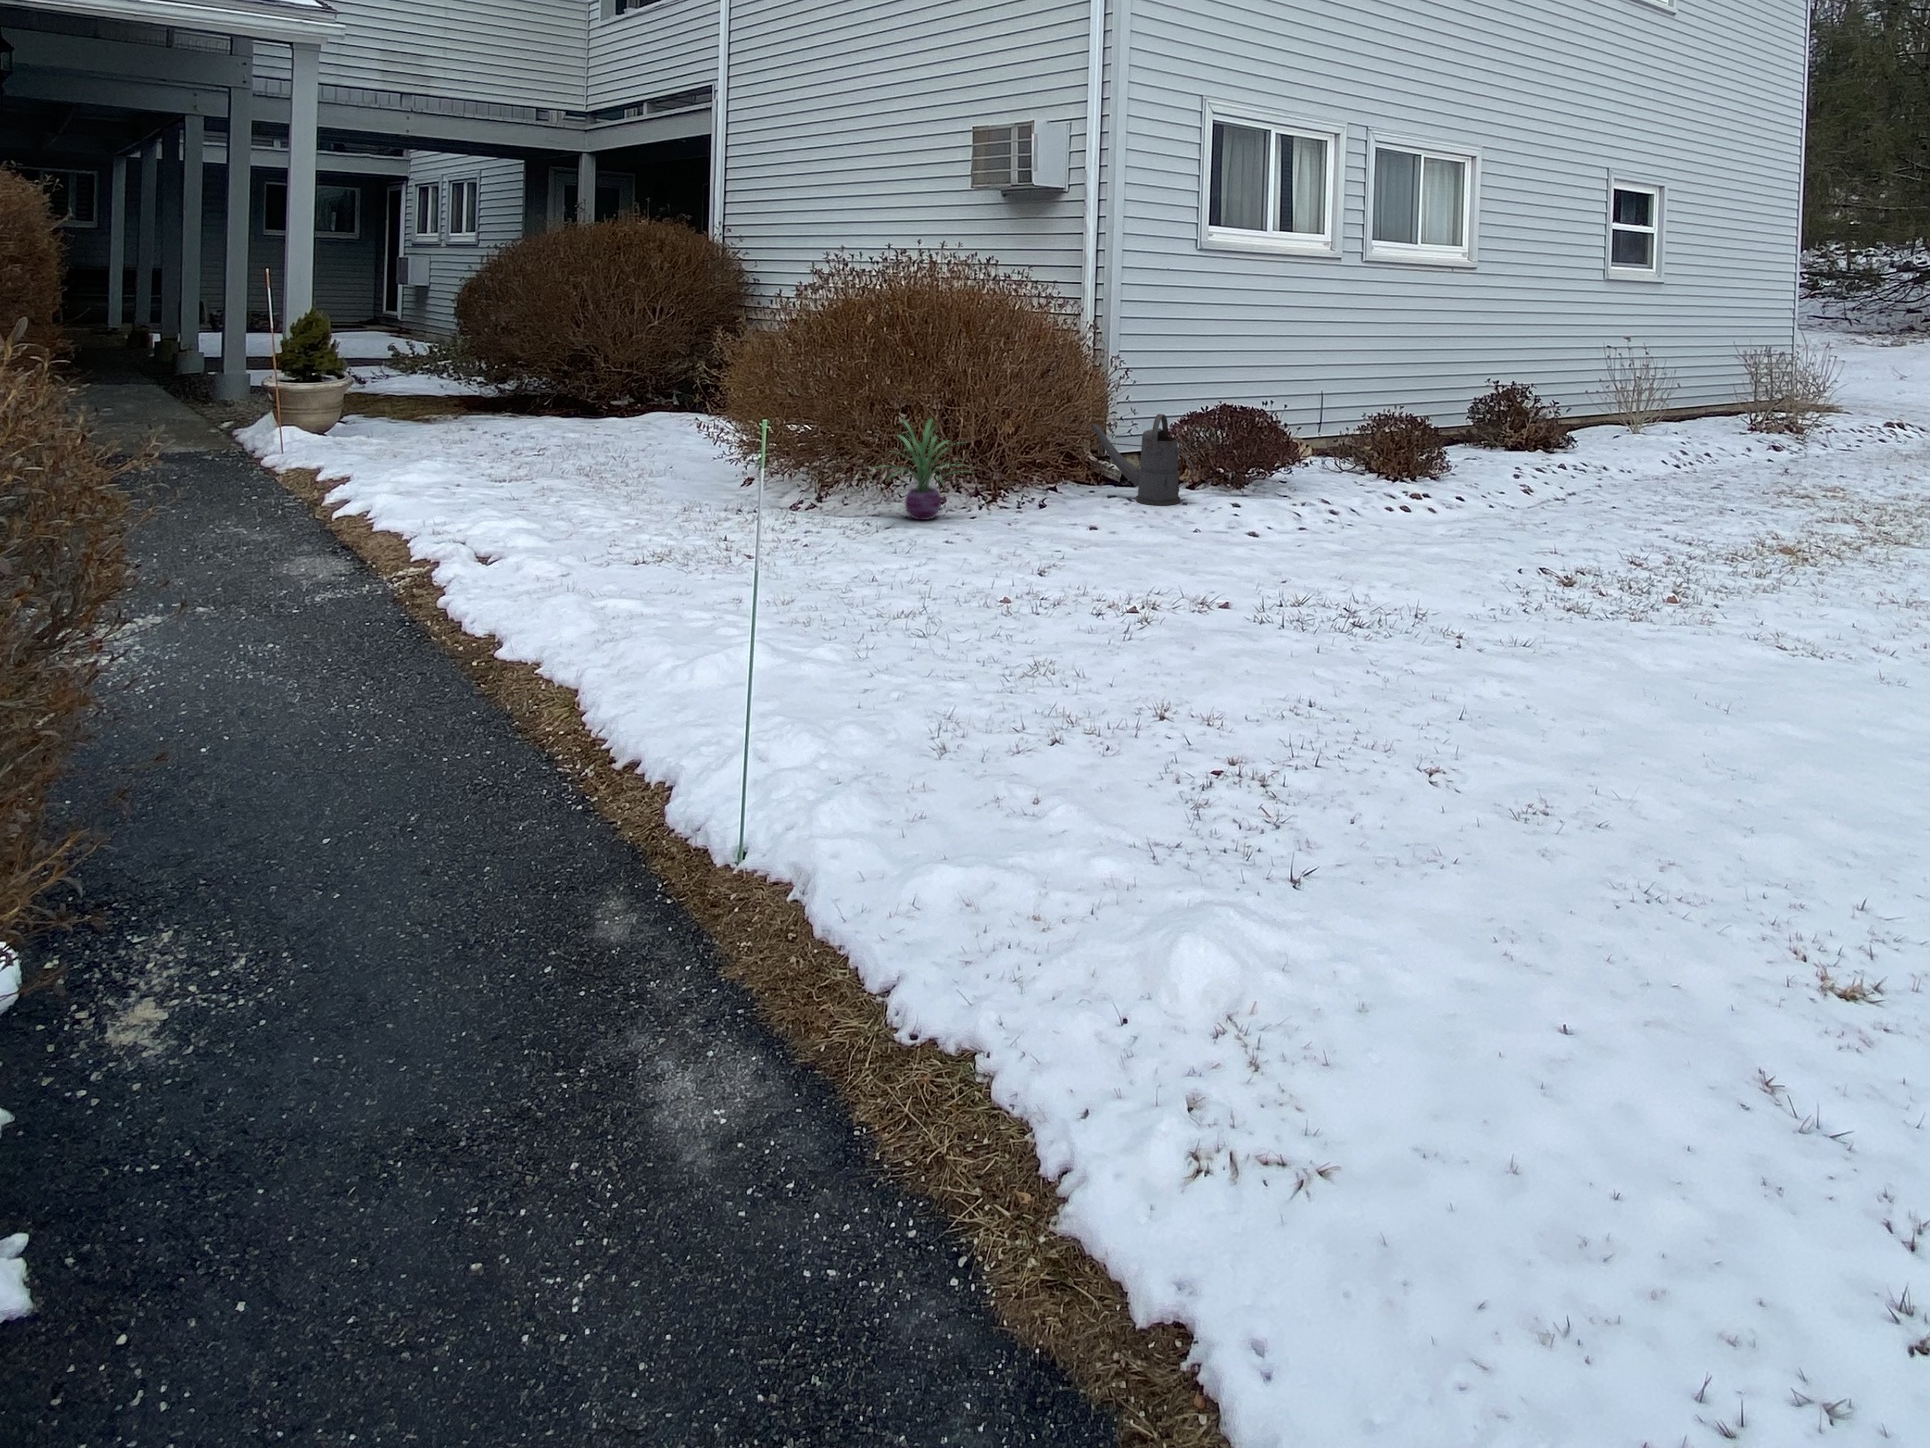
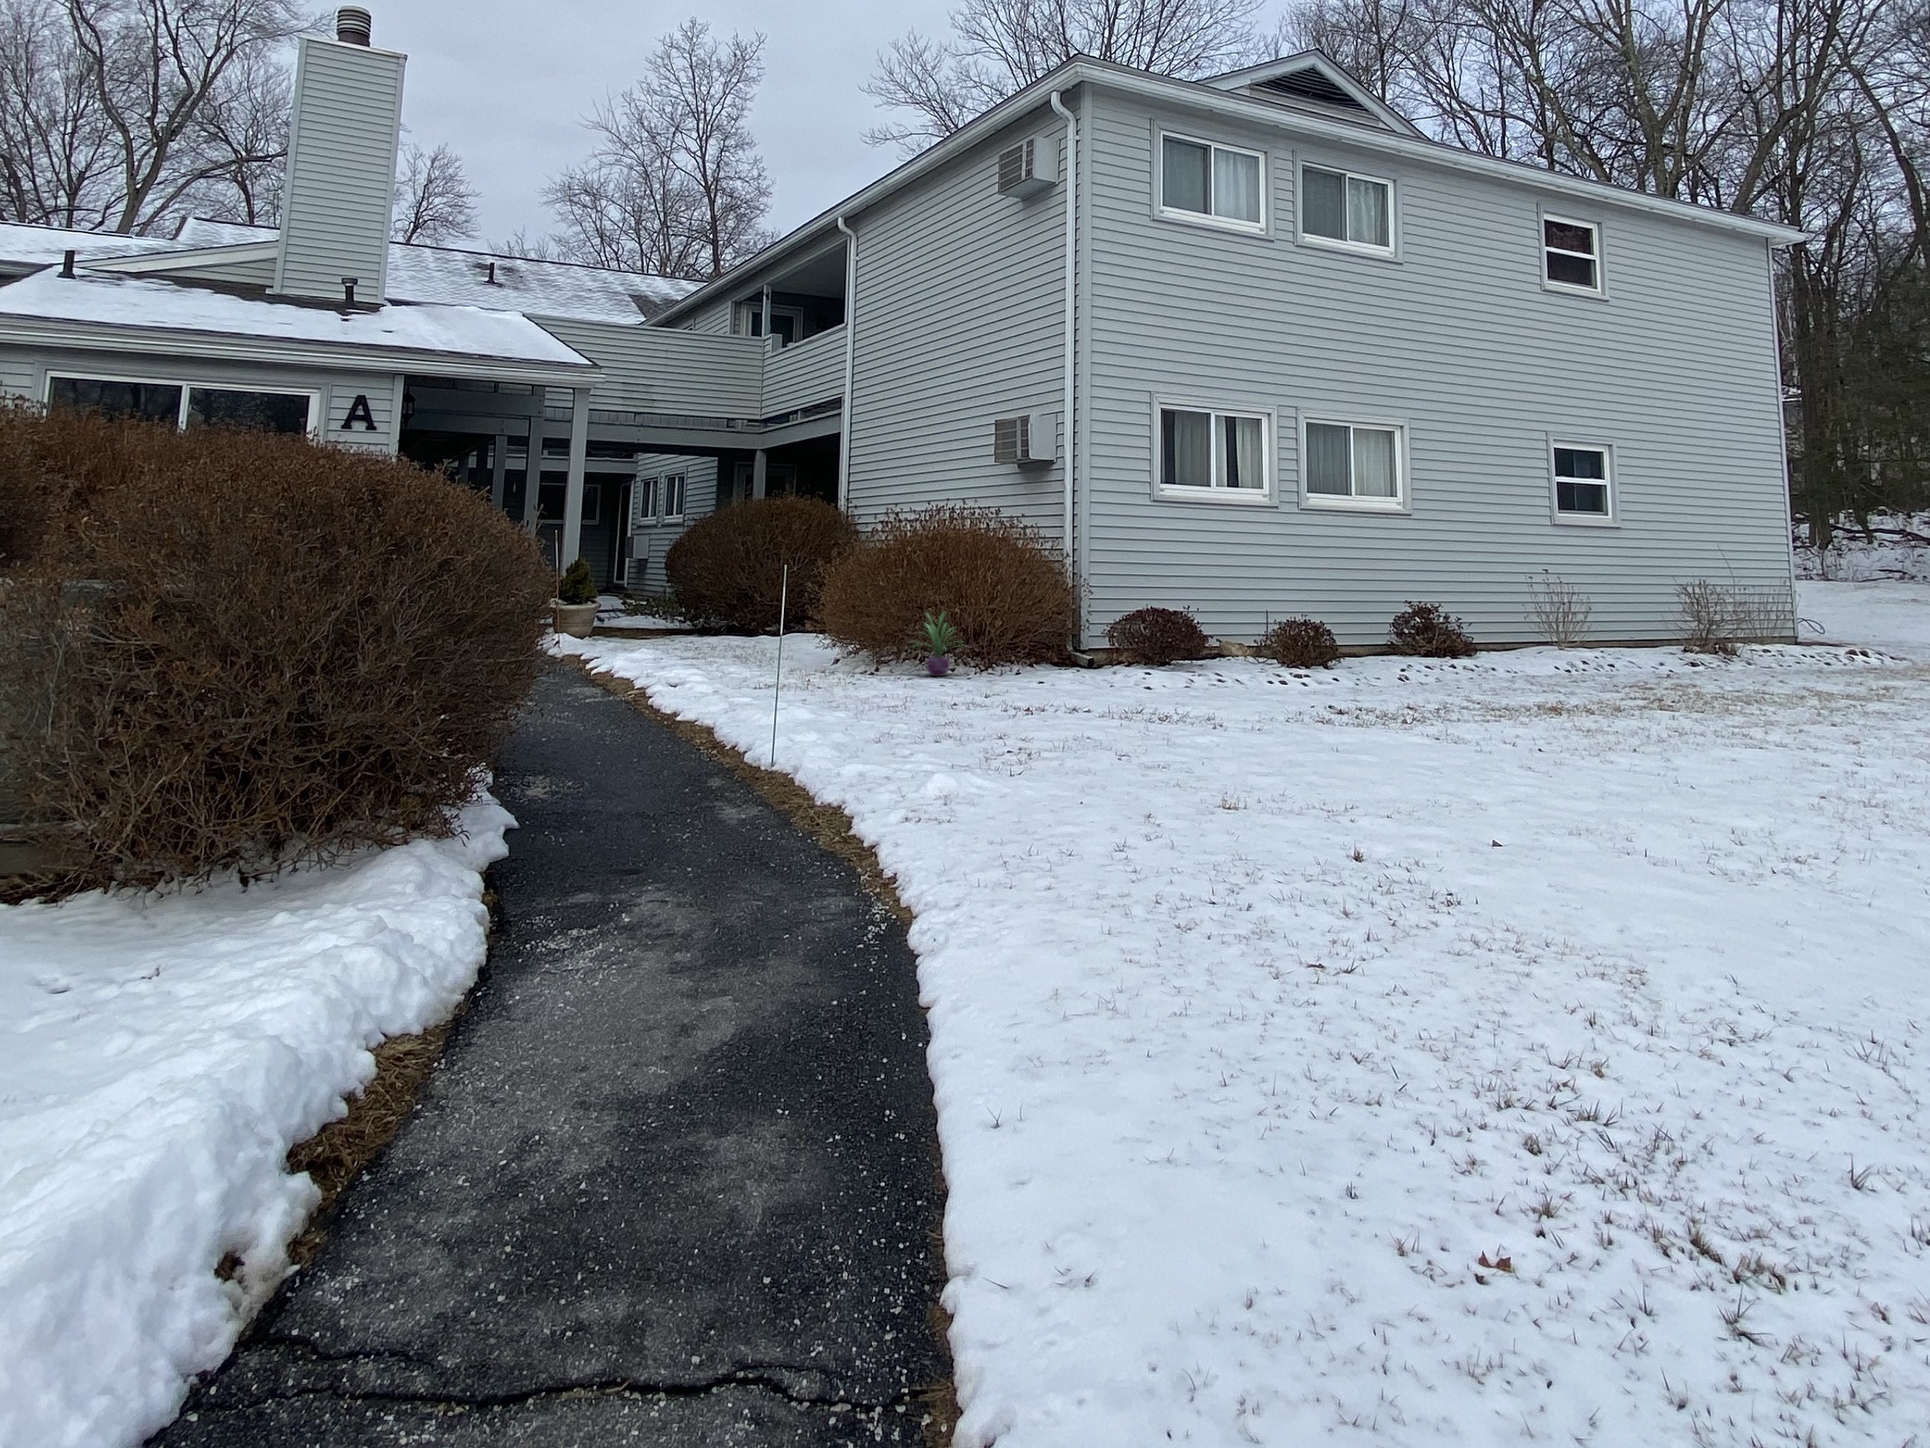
watering can: present [1092,414,1194,505] -> none [1058,611,1122,672]

